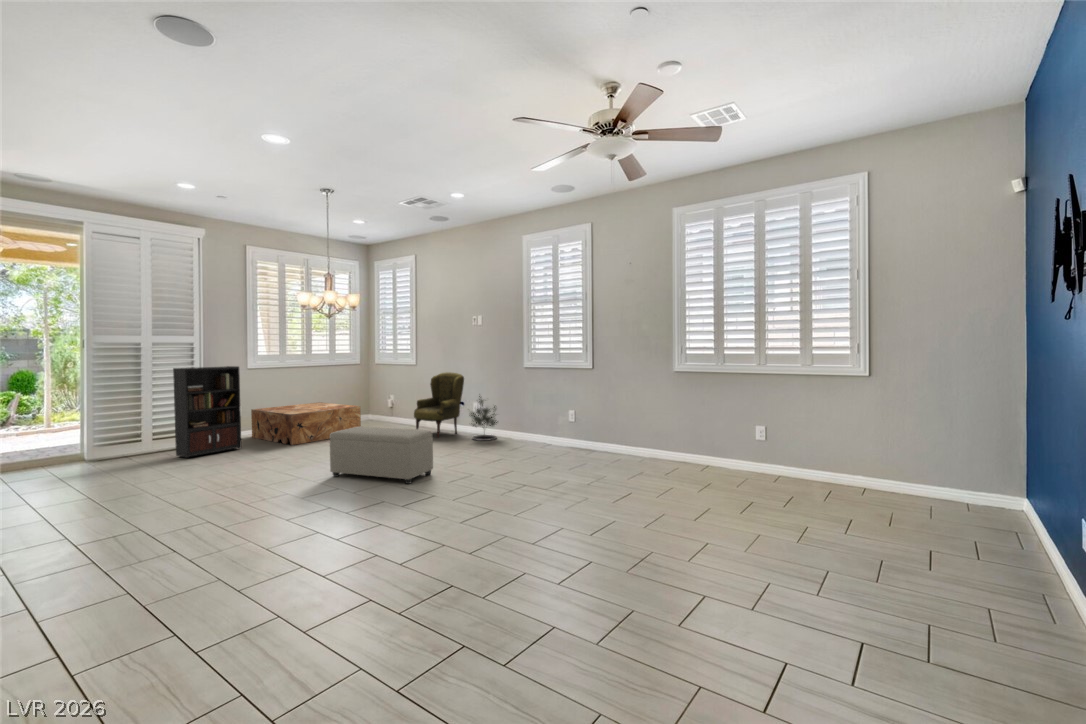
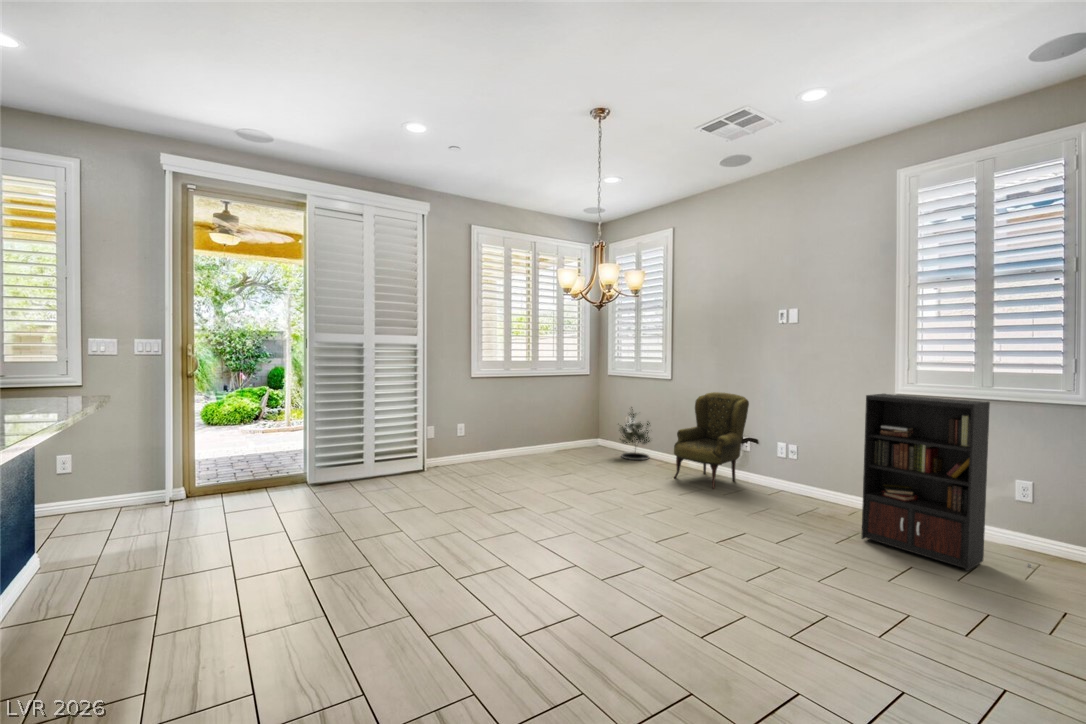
bookcase: present [173,366,241,458] -> present [862,394,1031,571]
potted tree: present [471,396,498,441] -> present [620,407,650,460]
coffee table: present [251,402,361,445] -> none [474,420,600,481]
ottoman: present [330,427,433,484] -> none [597,485,773,616]

